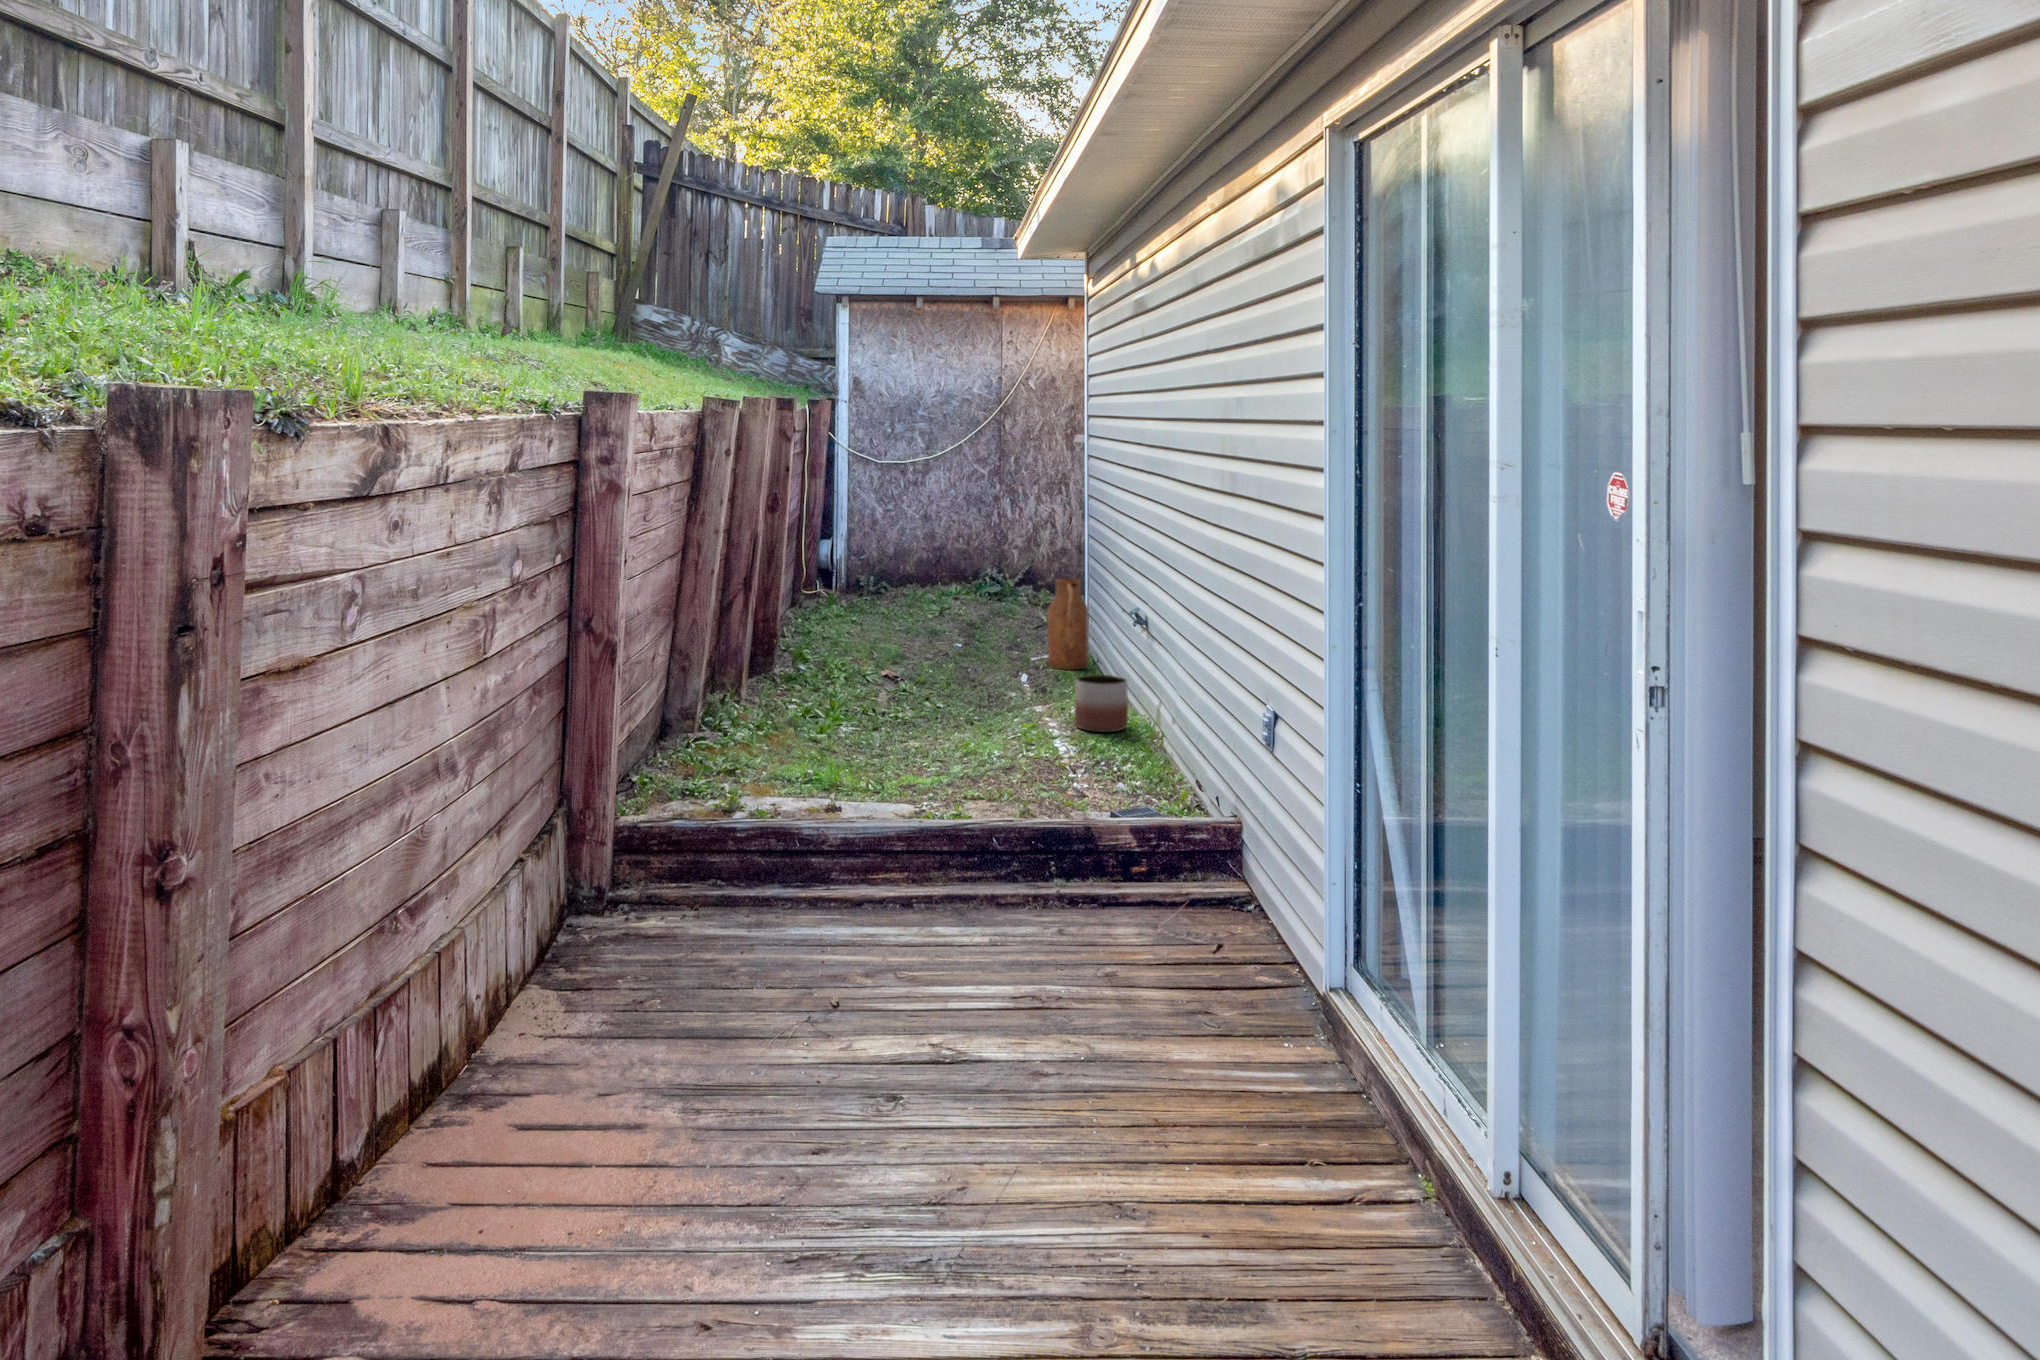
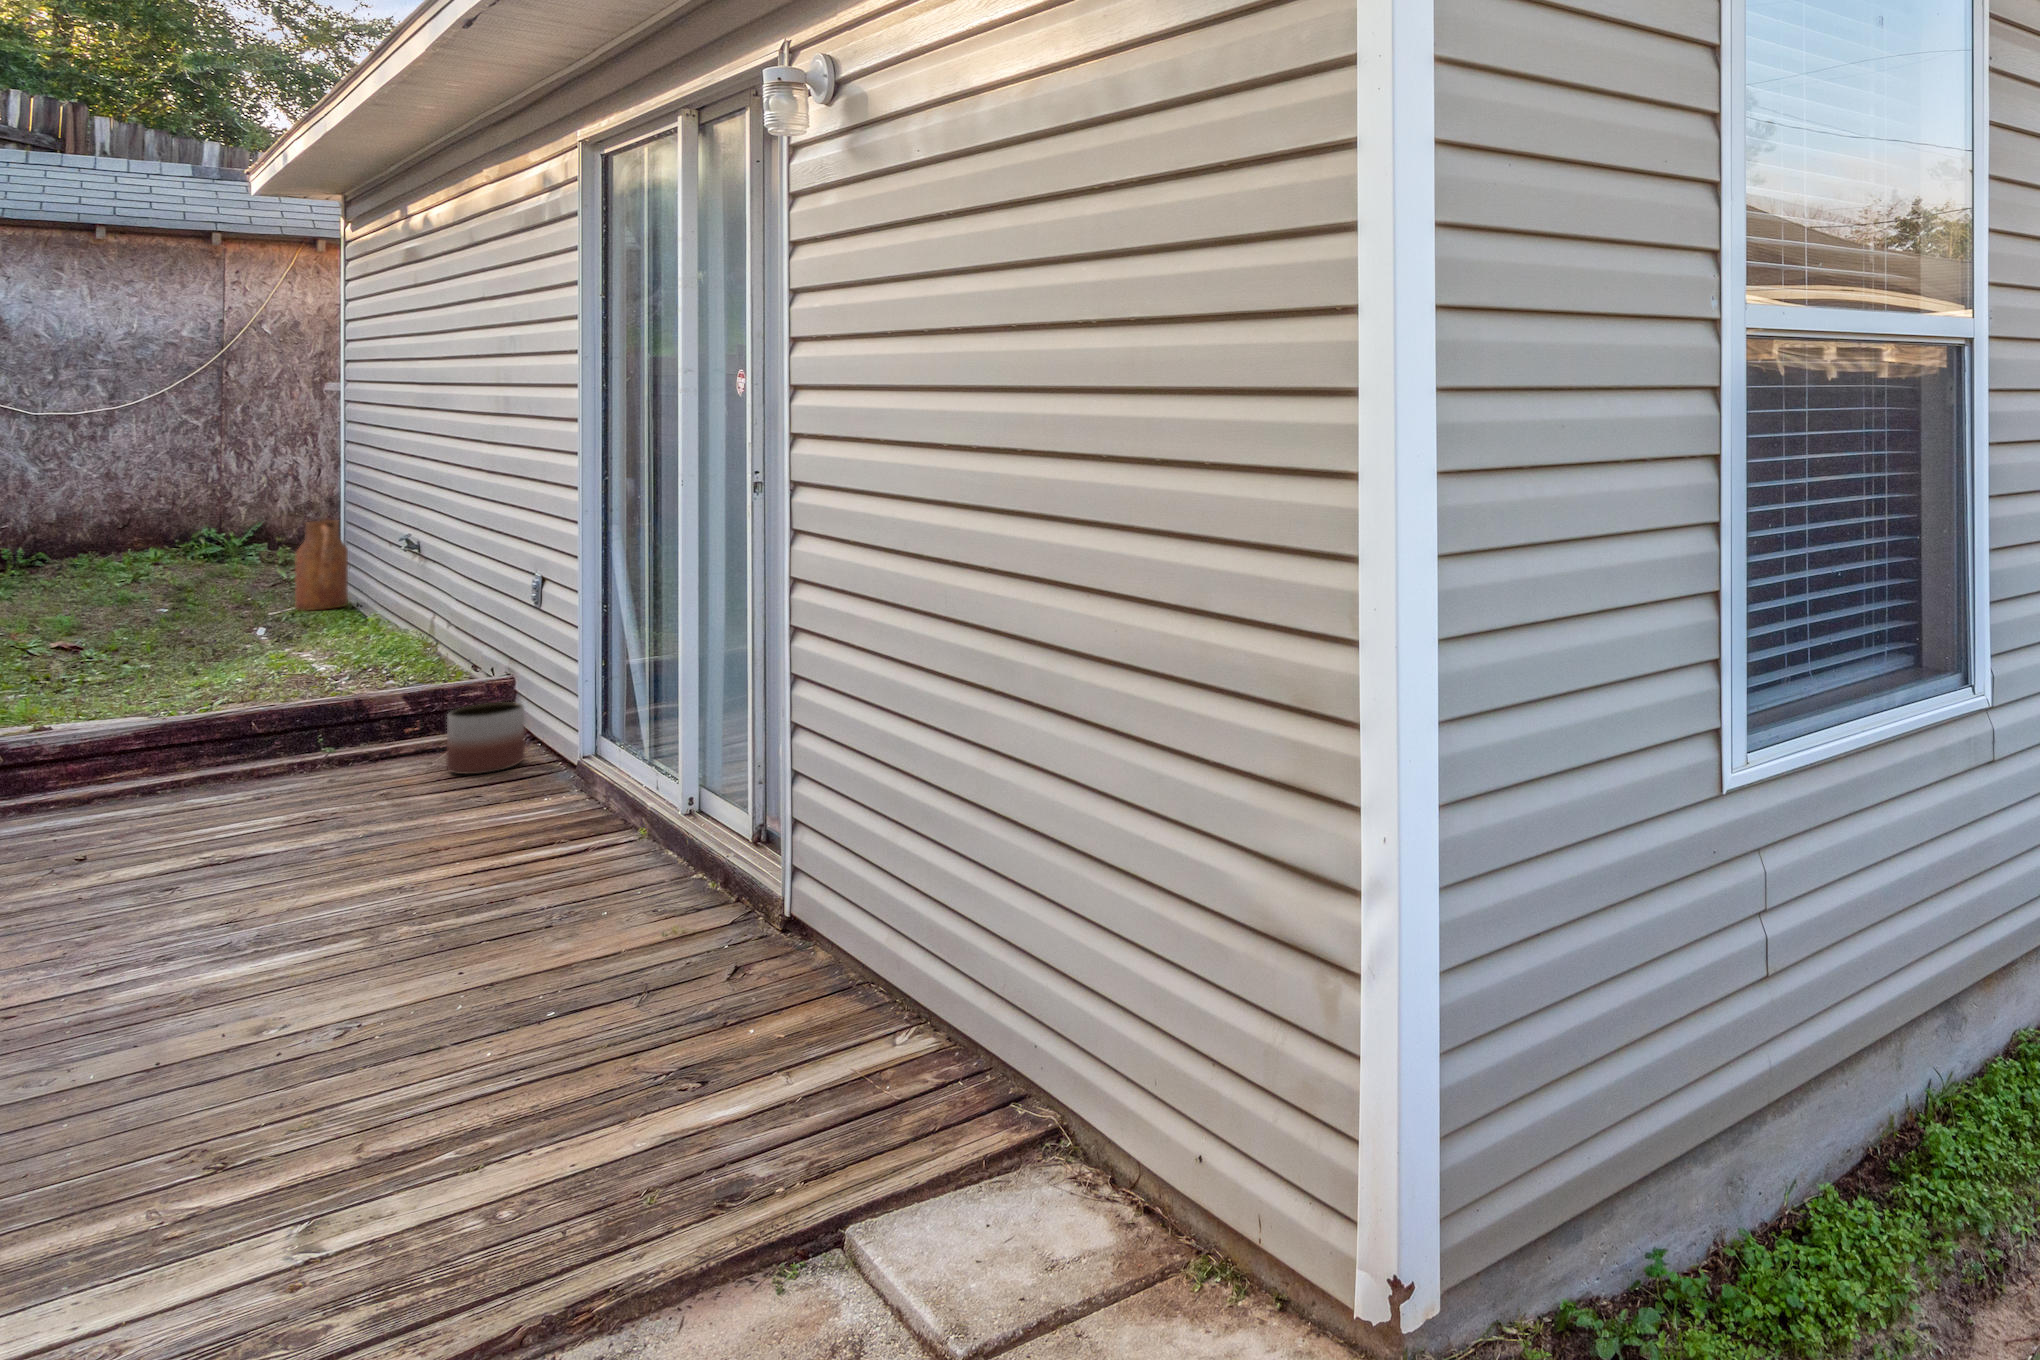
planter: present [1075,675,1128,732] -> present [446,702,525,774]

